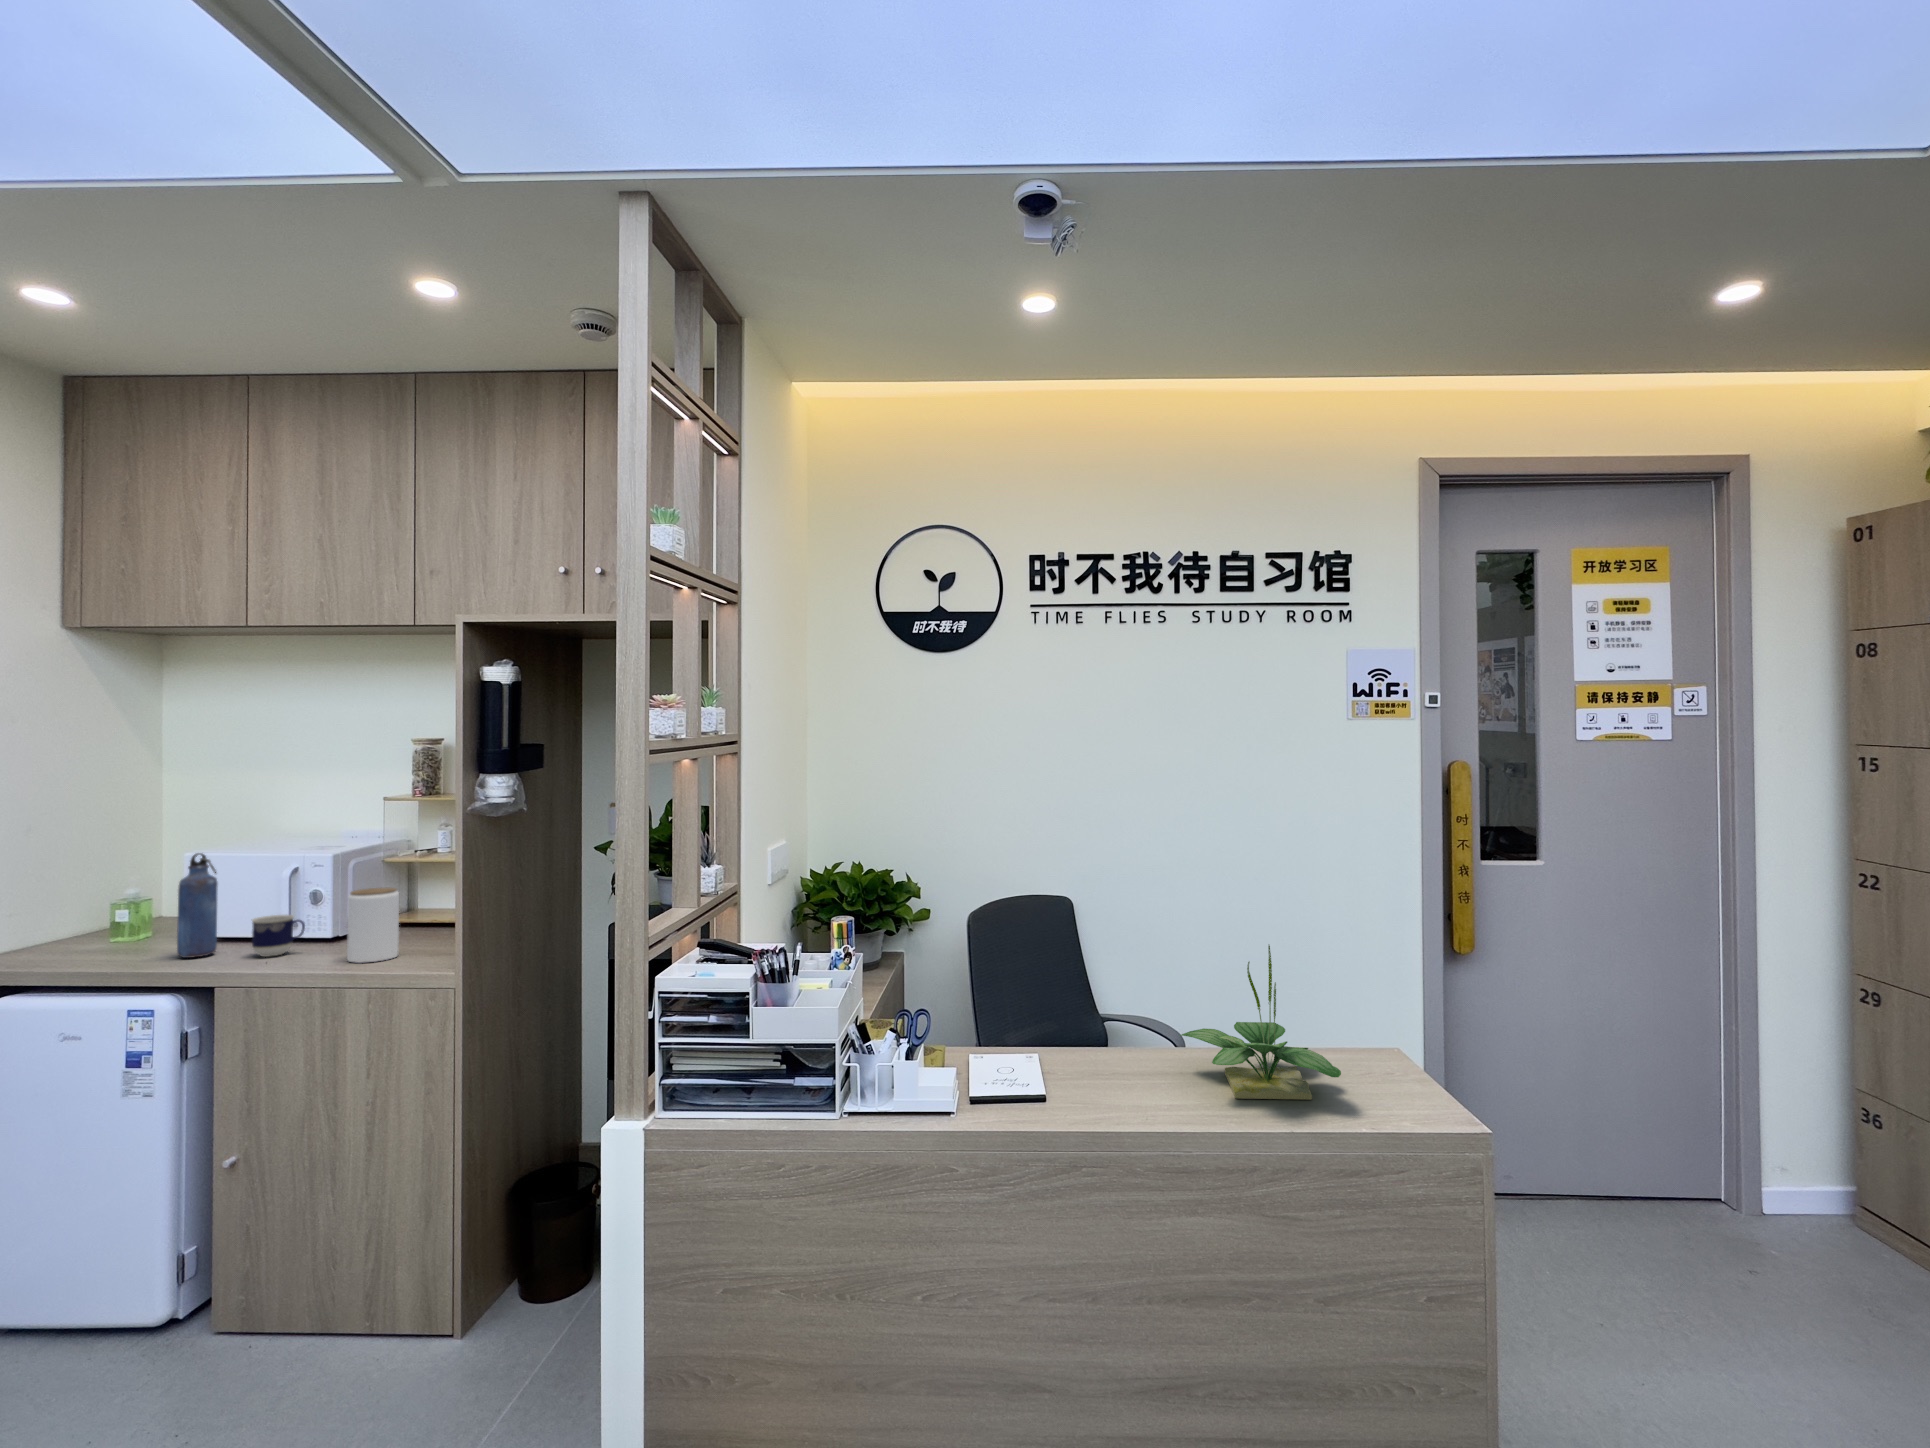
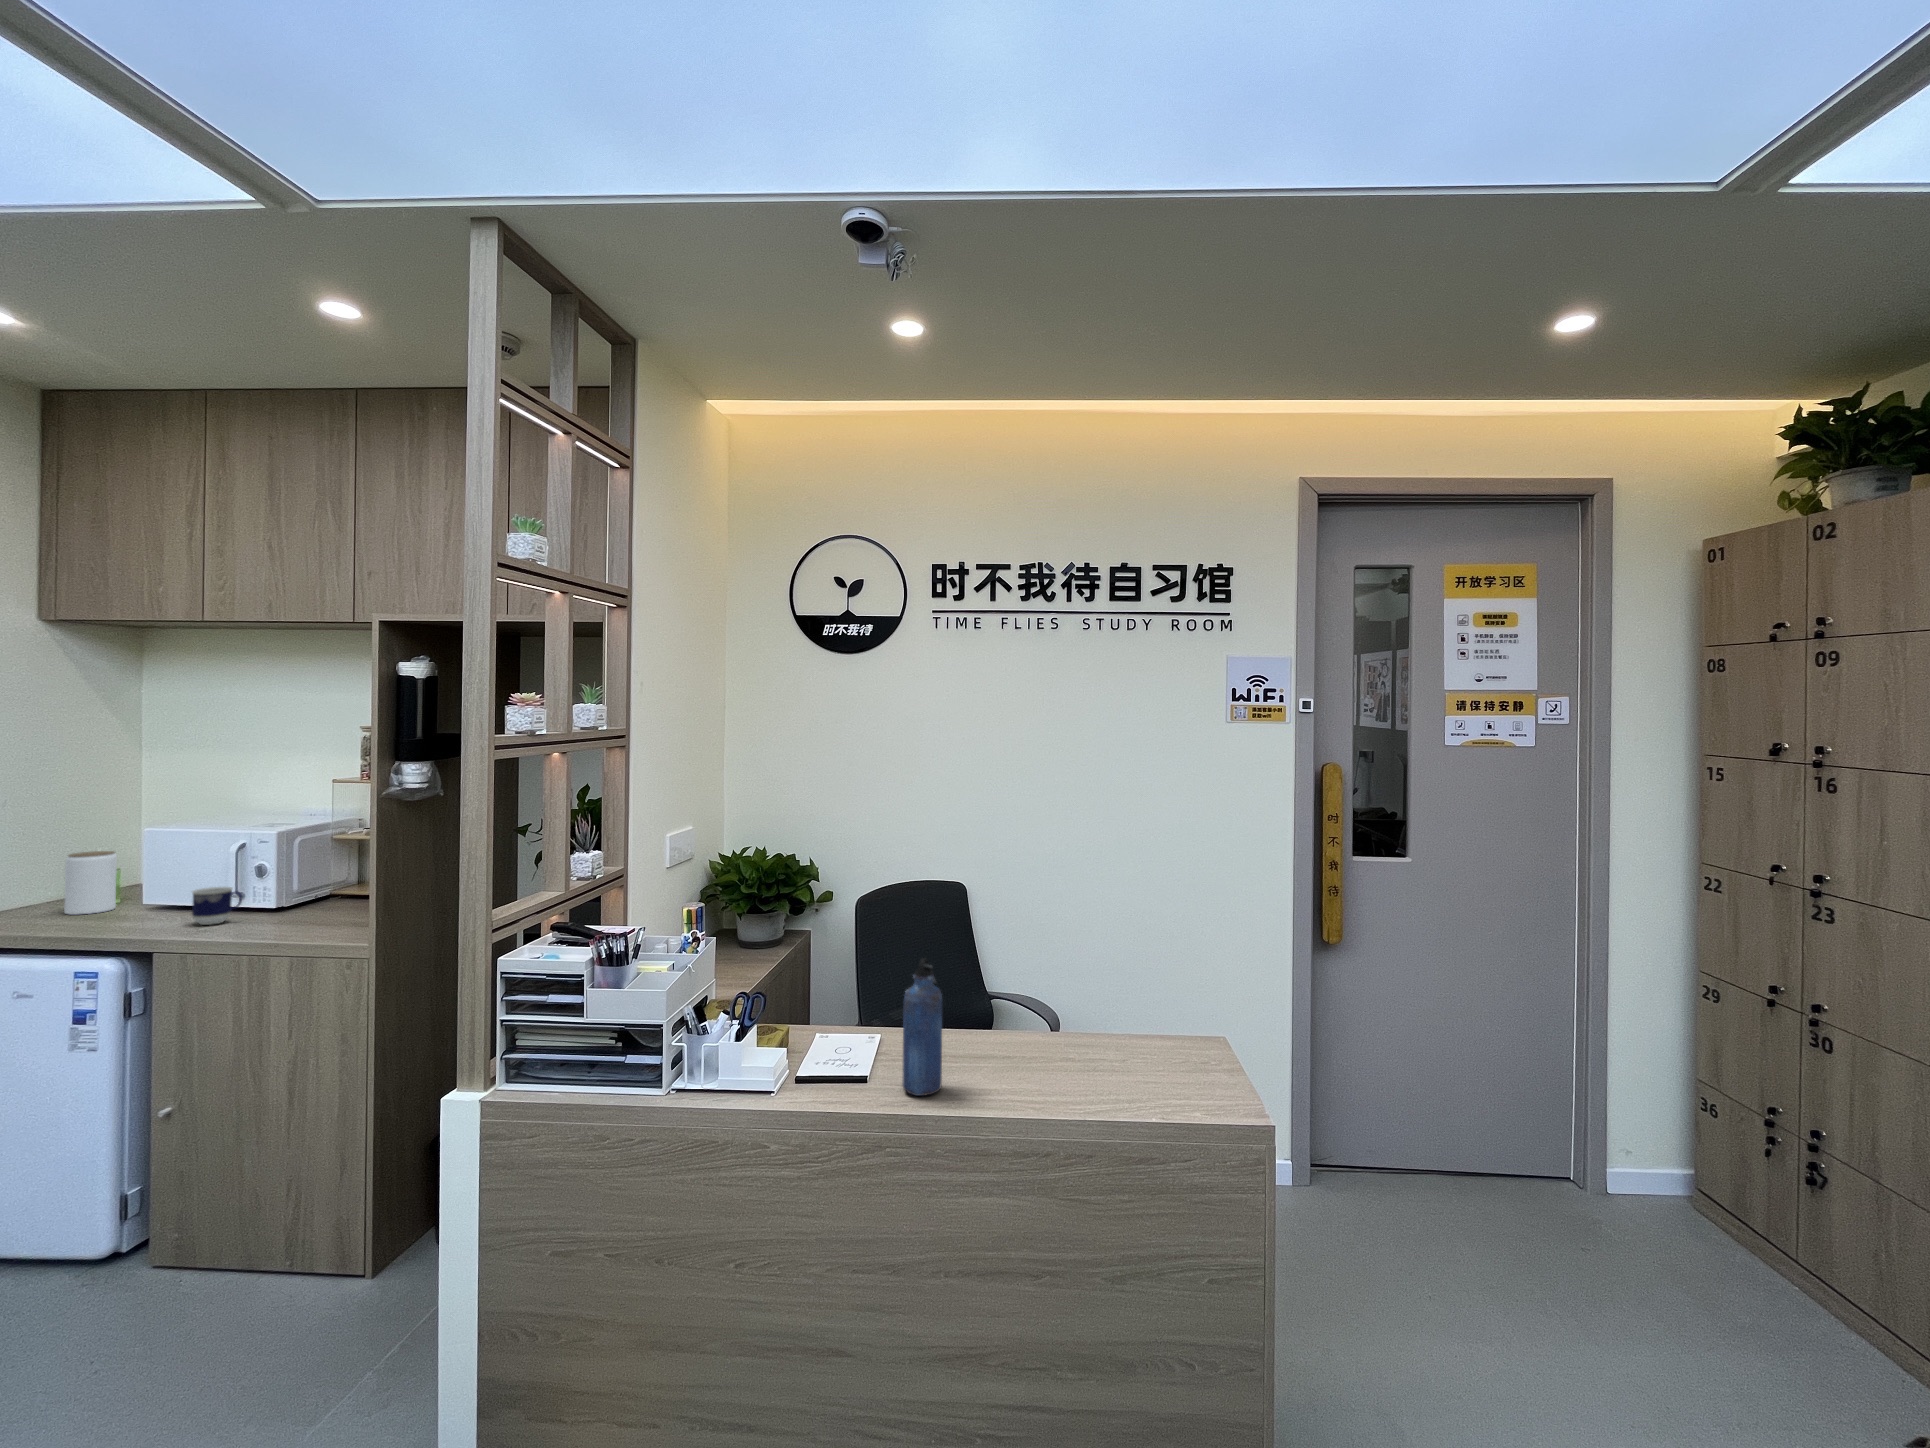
water bottle: present [177,853,218,958] -> present [902,958,942,1096]
jar: present [347,888,399,963] -> present [64,851,117,915]
potted plant: present [1180,946,1341,1100] -> none [1003,938,1139,1086]

